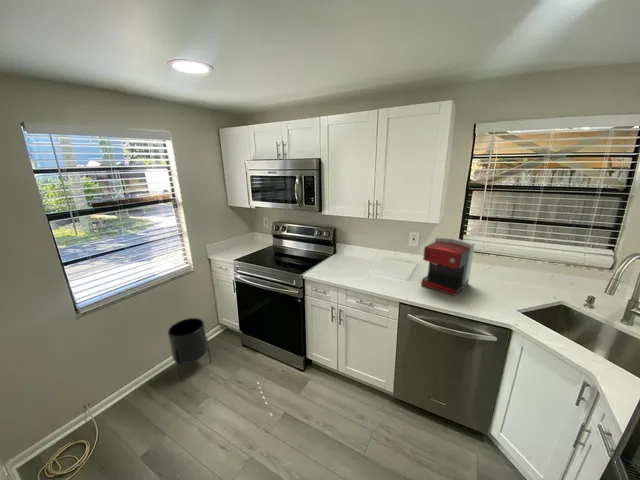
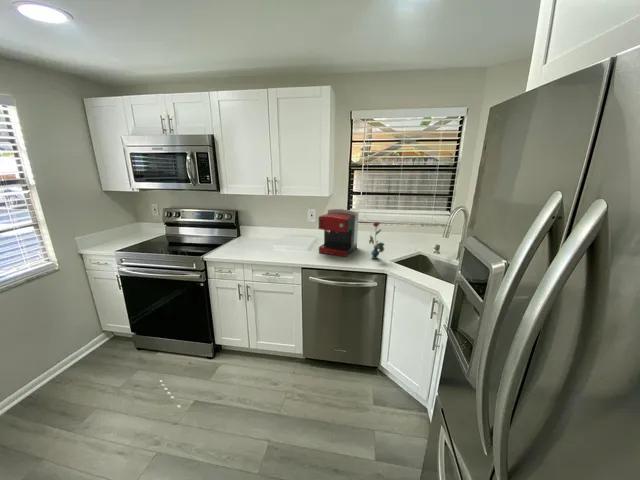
vase: none [487,261,511,305] -> present [369,222,384,259]
planter: present [168,318,211,378] -> none [27,324,96,399]

